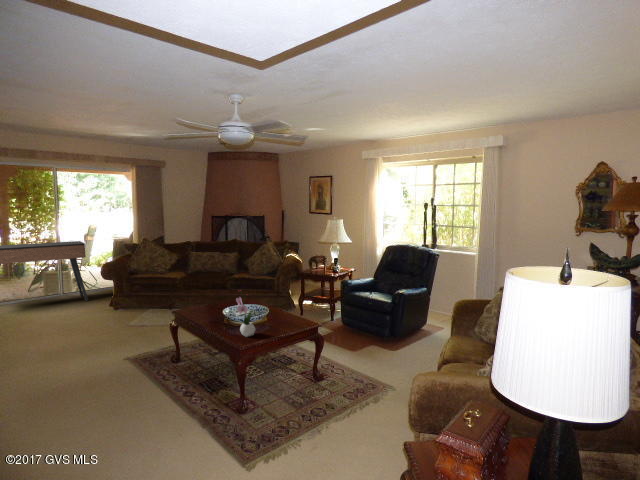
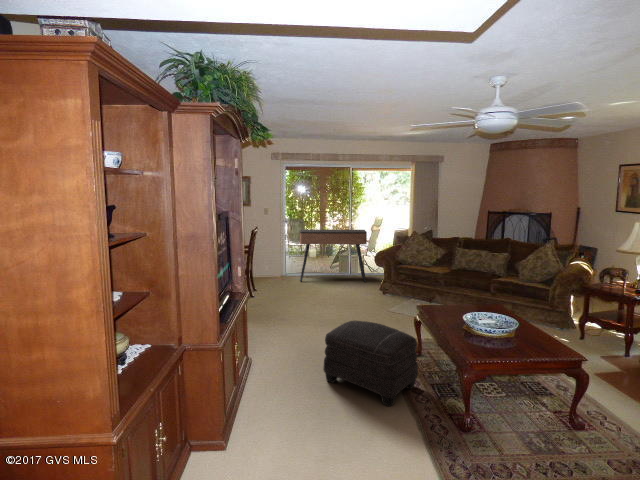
flower arrangement: present [236,290,255,337] -> none [471,298,496,351]
ottoman: none [71,337,186,420] -> present [323,321,418,406]

